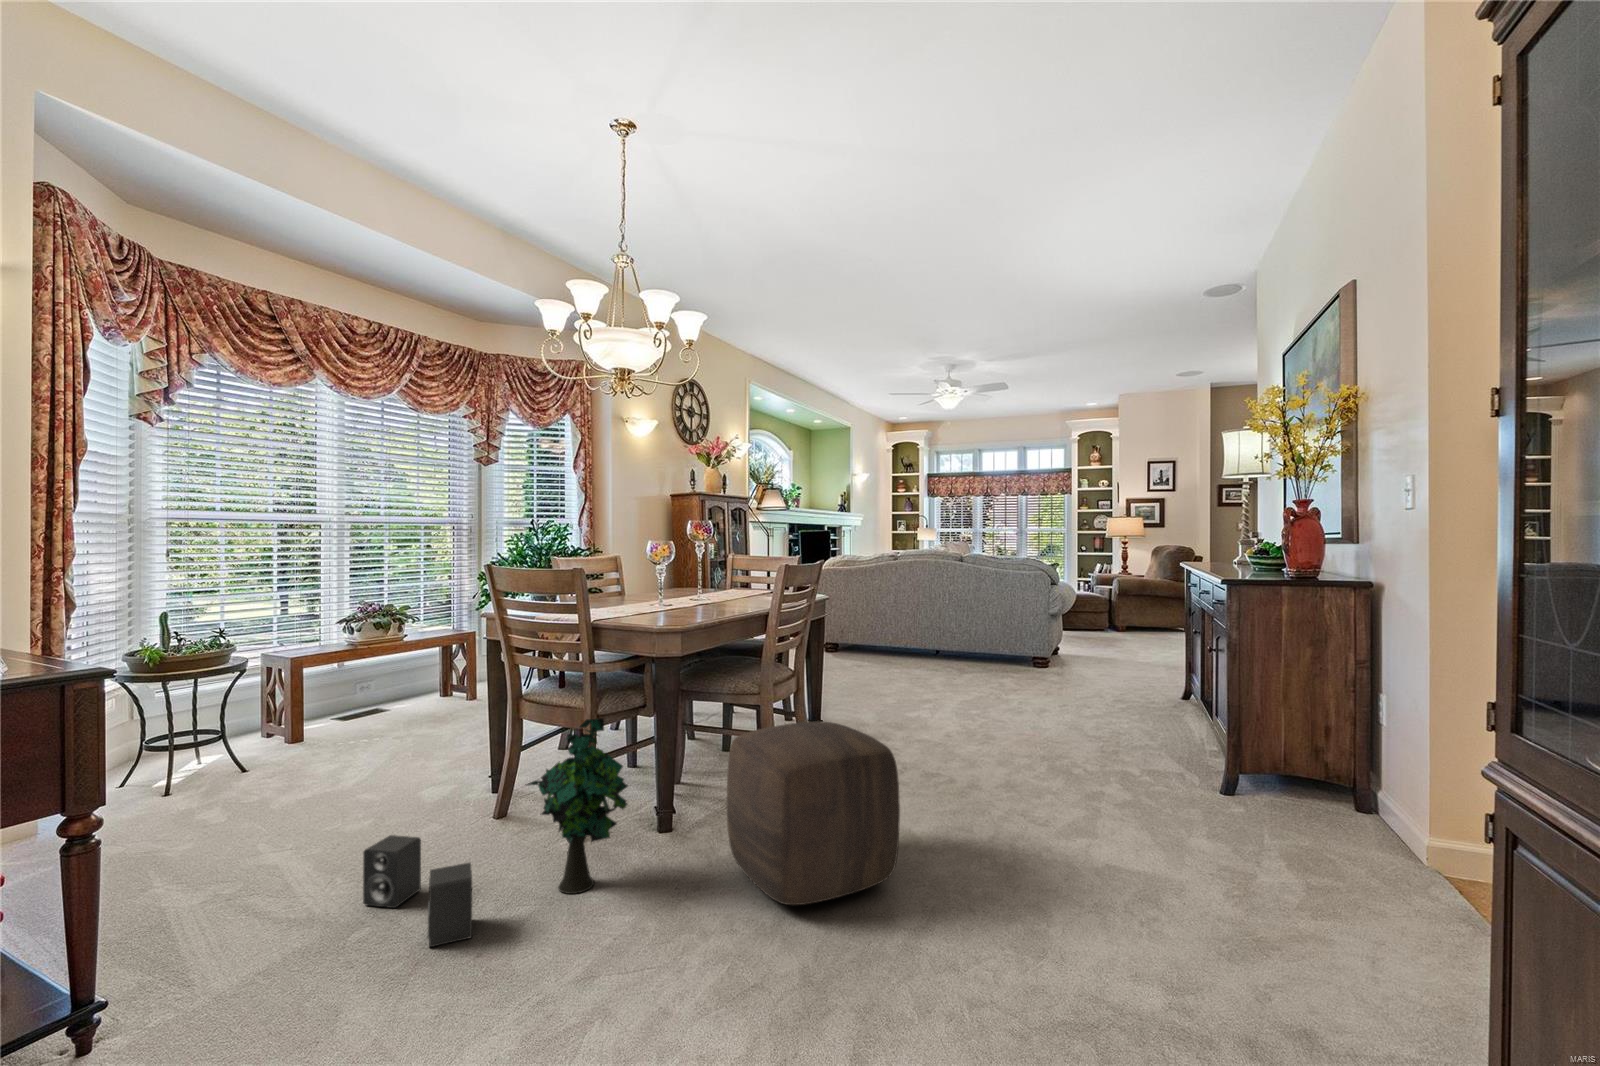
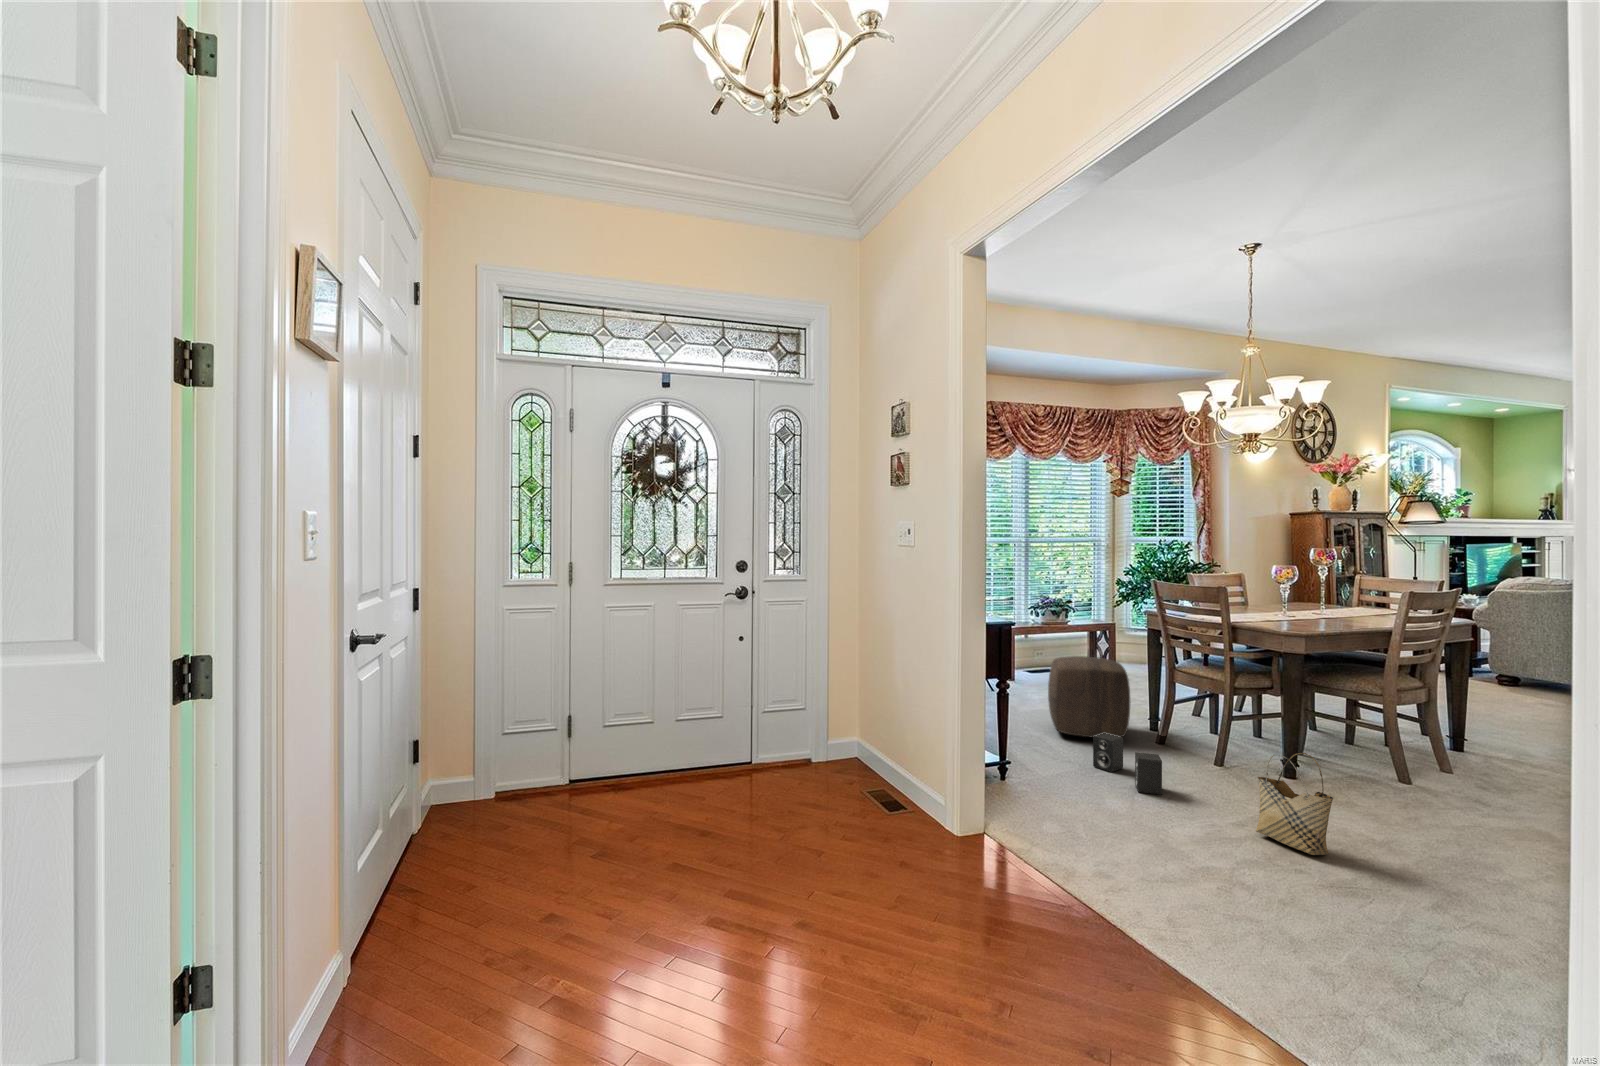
decorative plant: present [527,718,628,894] -> none [1188,685,1263,793]
ottoman: present [727,722,900,905] -> present [1048,656,1130,737]
woven basket: none [610,825,717,1005] -> present [1256,753,1333,855]

